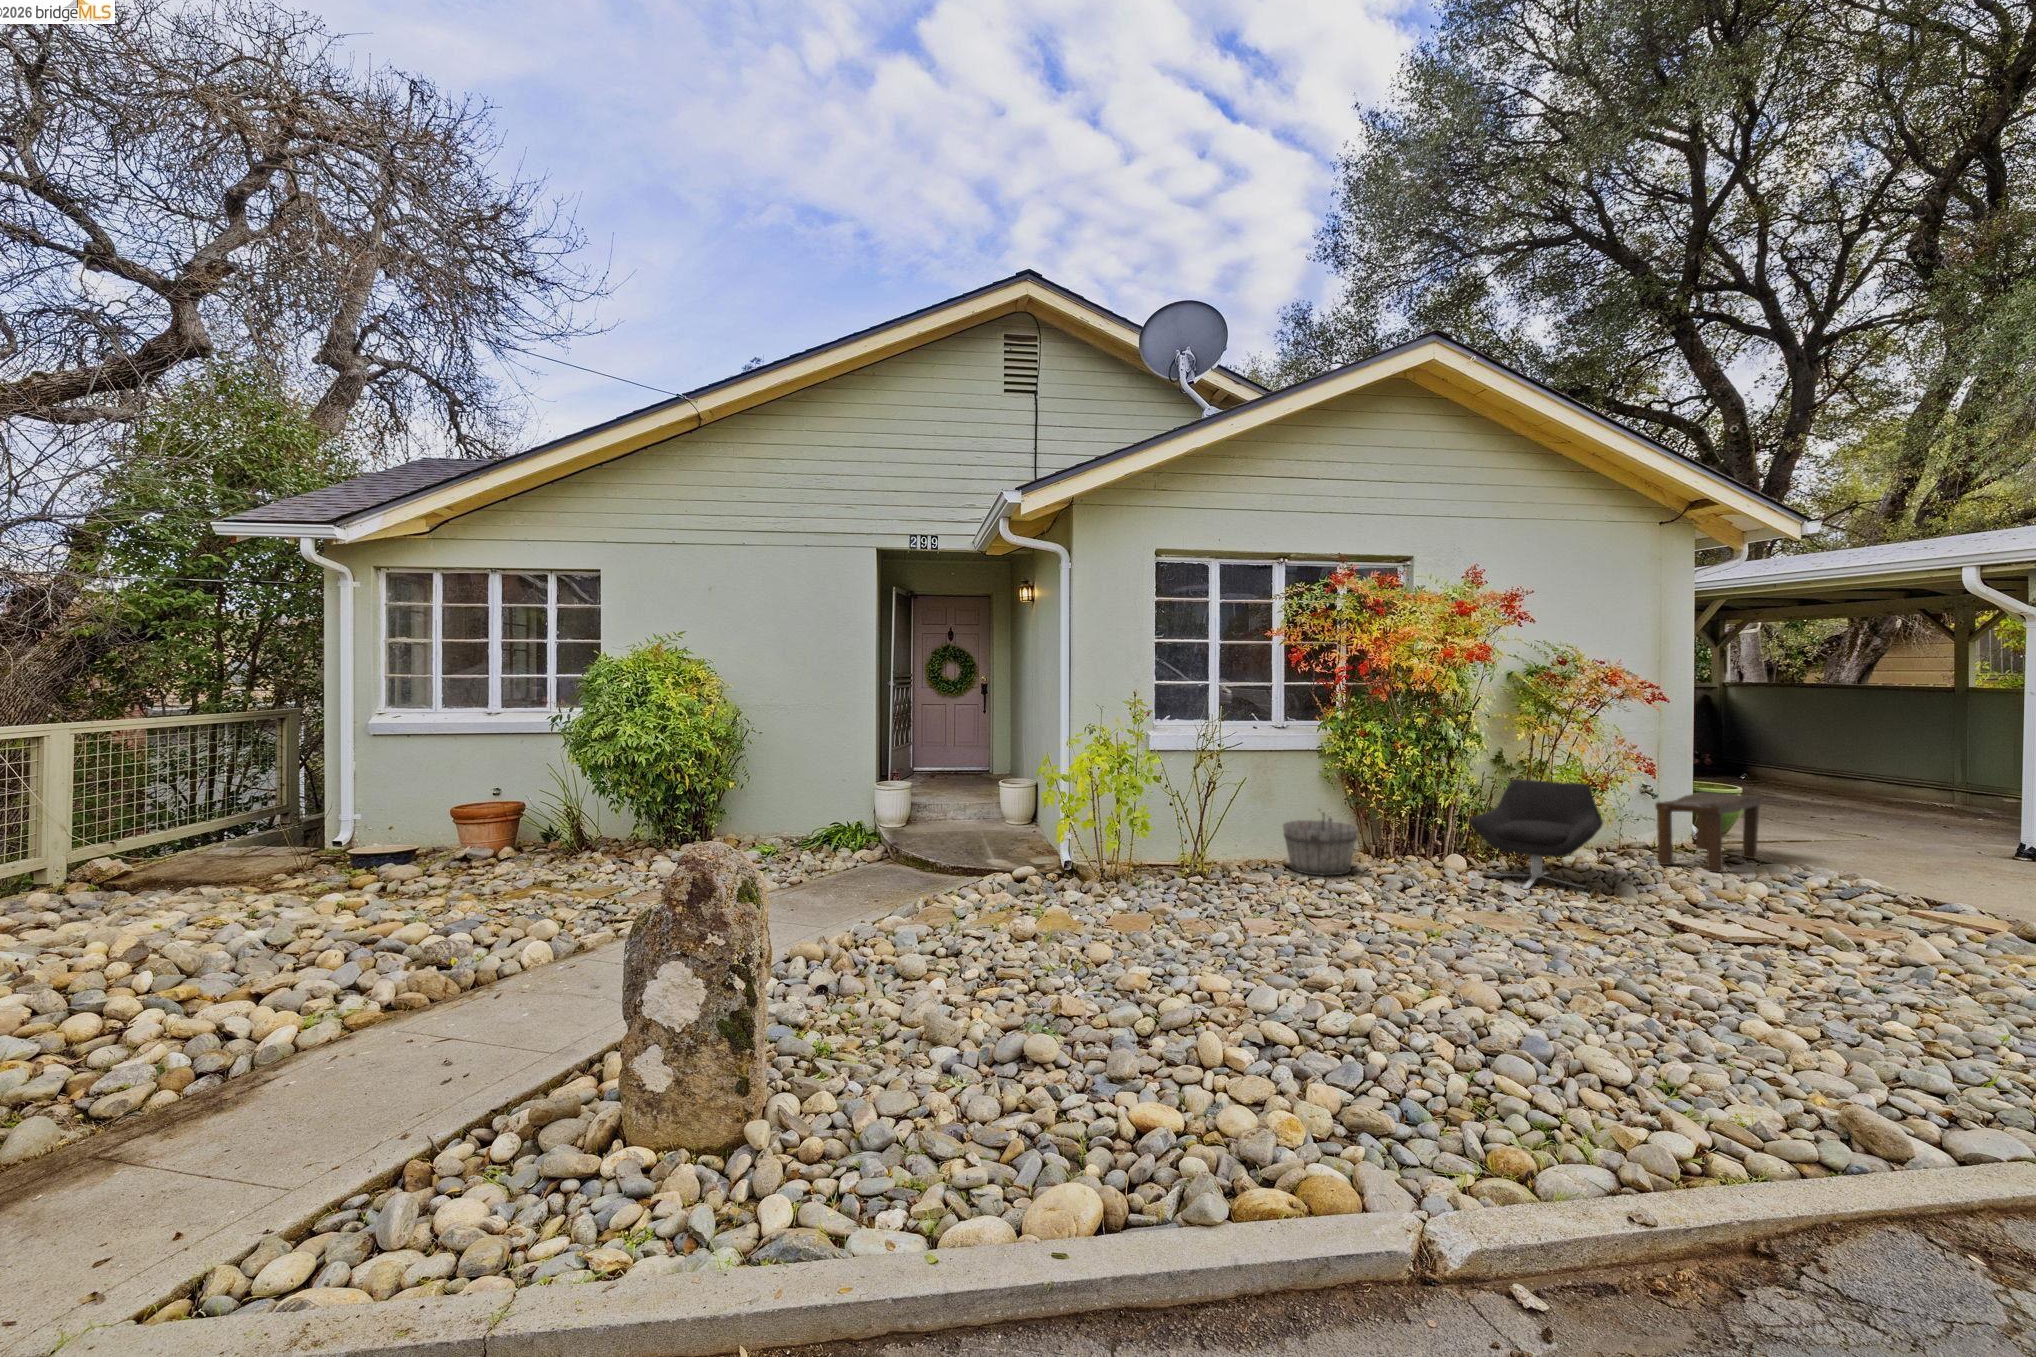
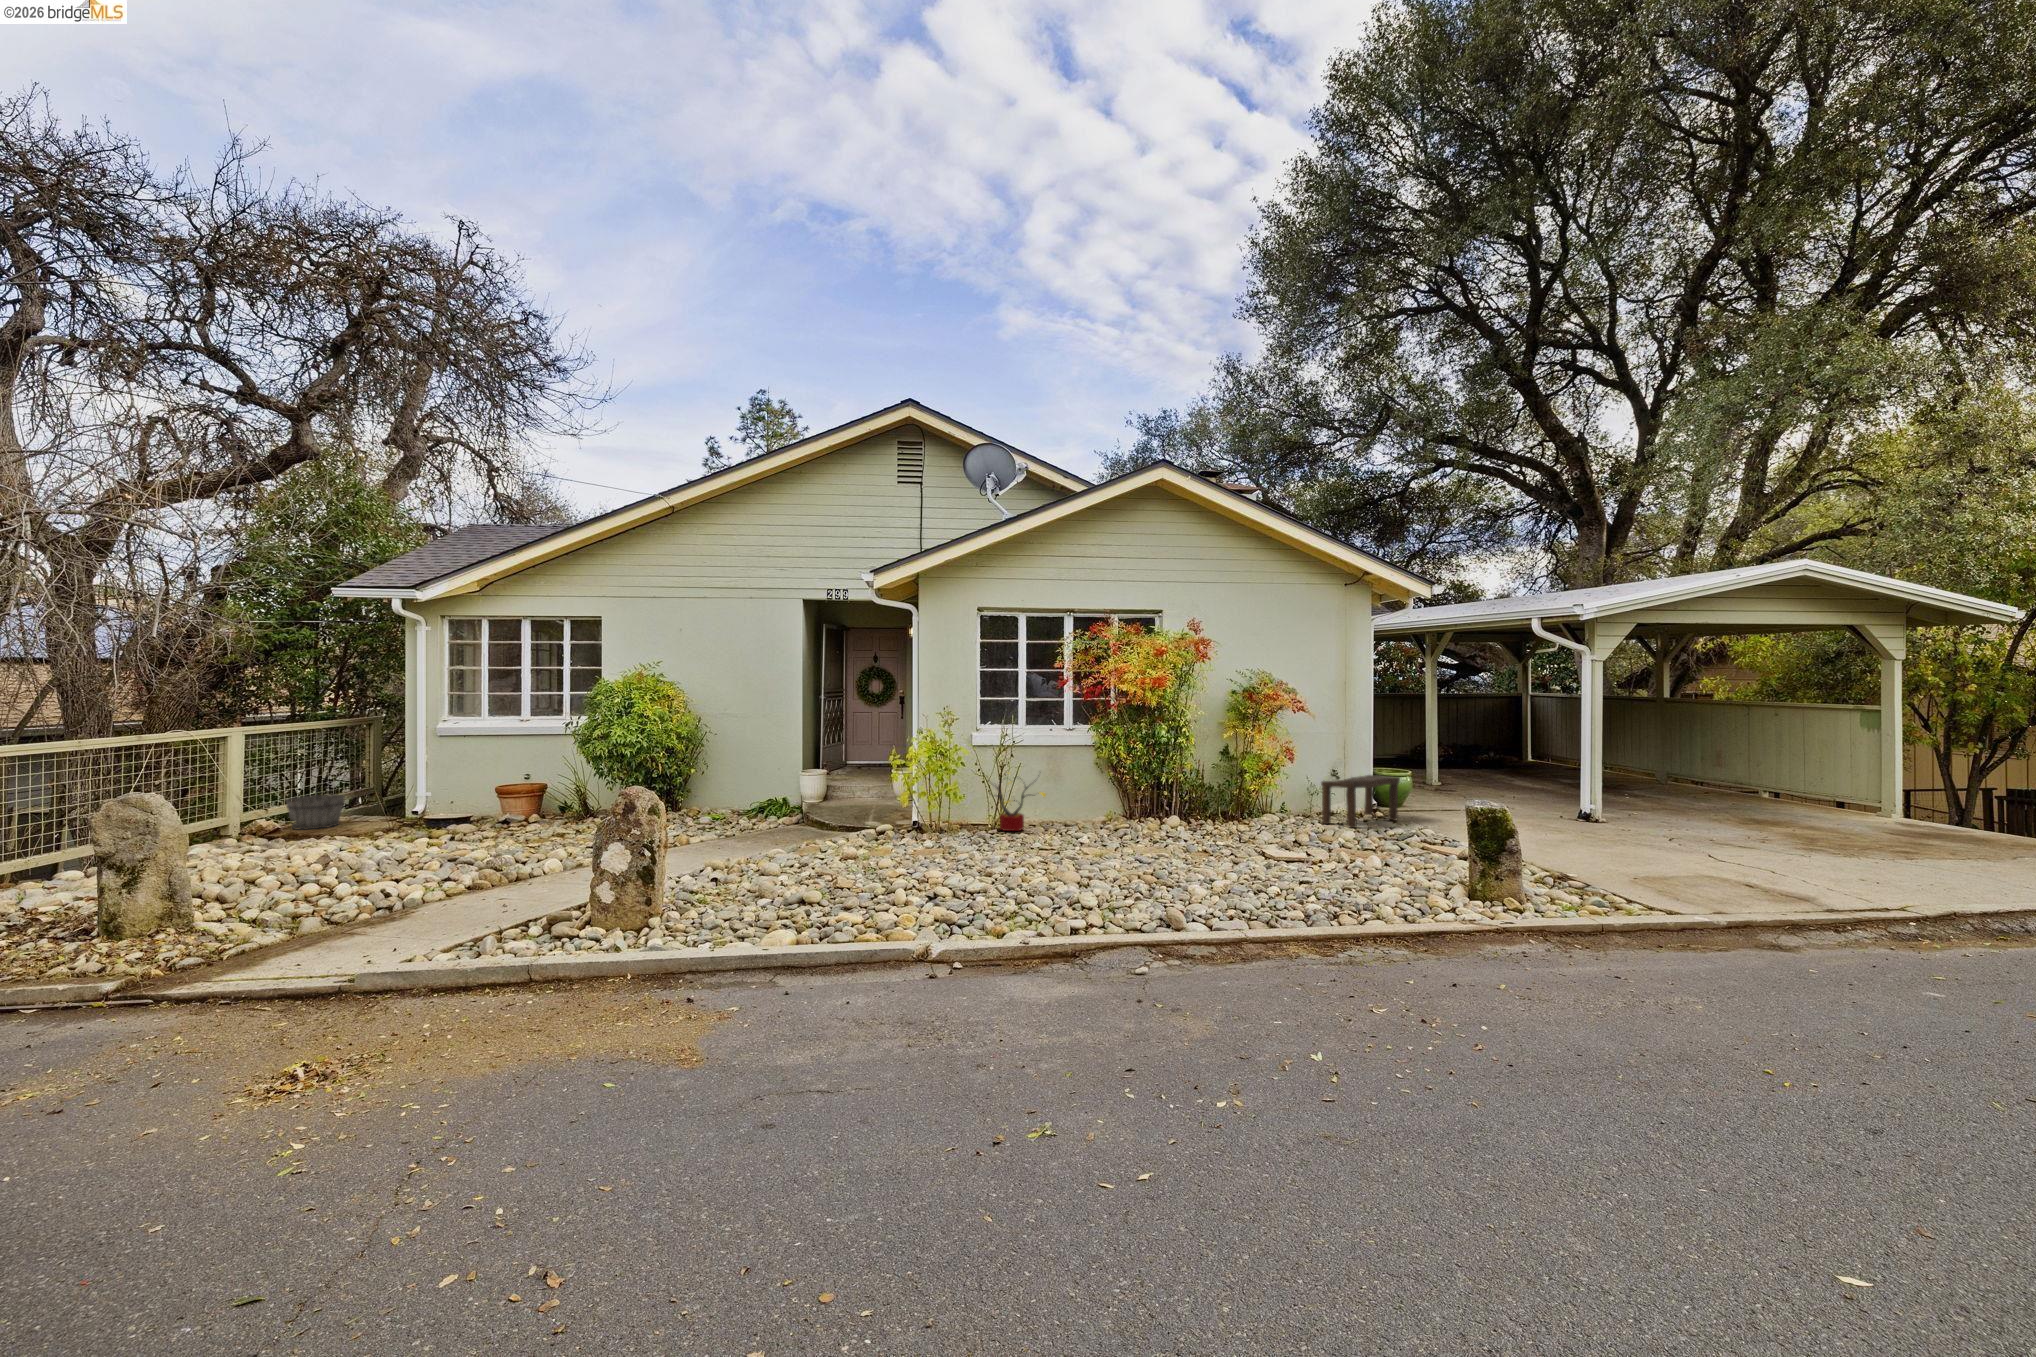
lounge chair: present [1469,779,1603,889] -> none [1181,765,1268,837]
decorative plant: none [1166,787,1270,878] -> present [989,778,1046,831]
wooden bucket: present [1283,813,1358,875] -> present [285,791,345,830]

